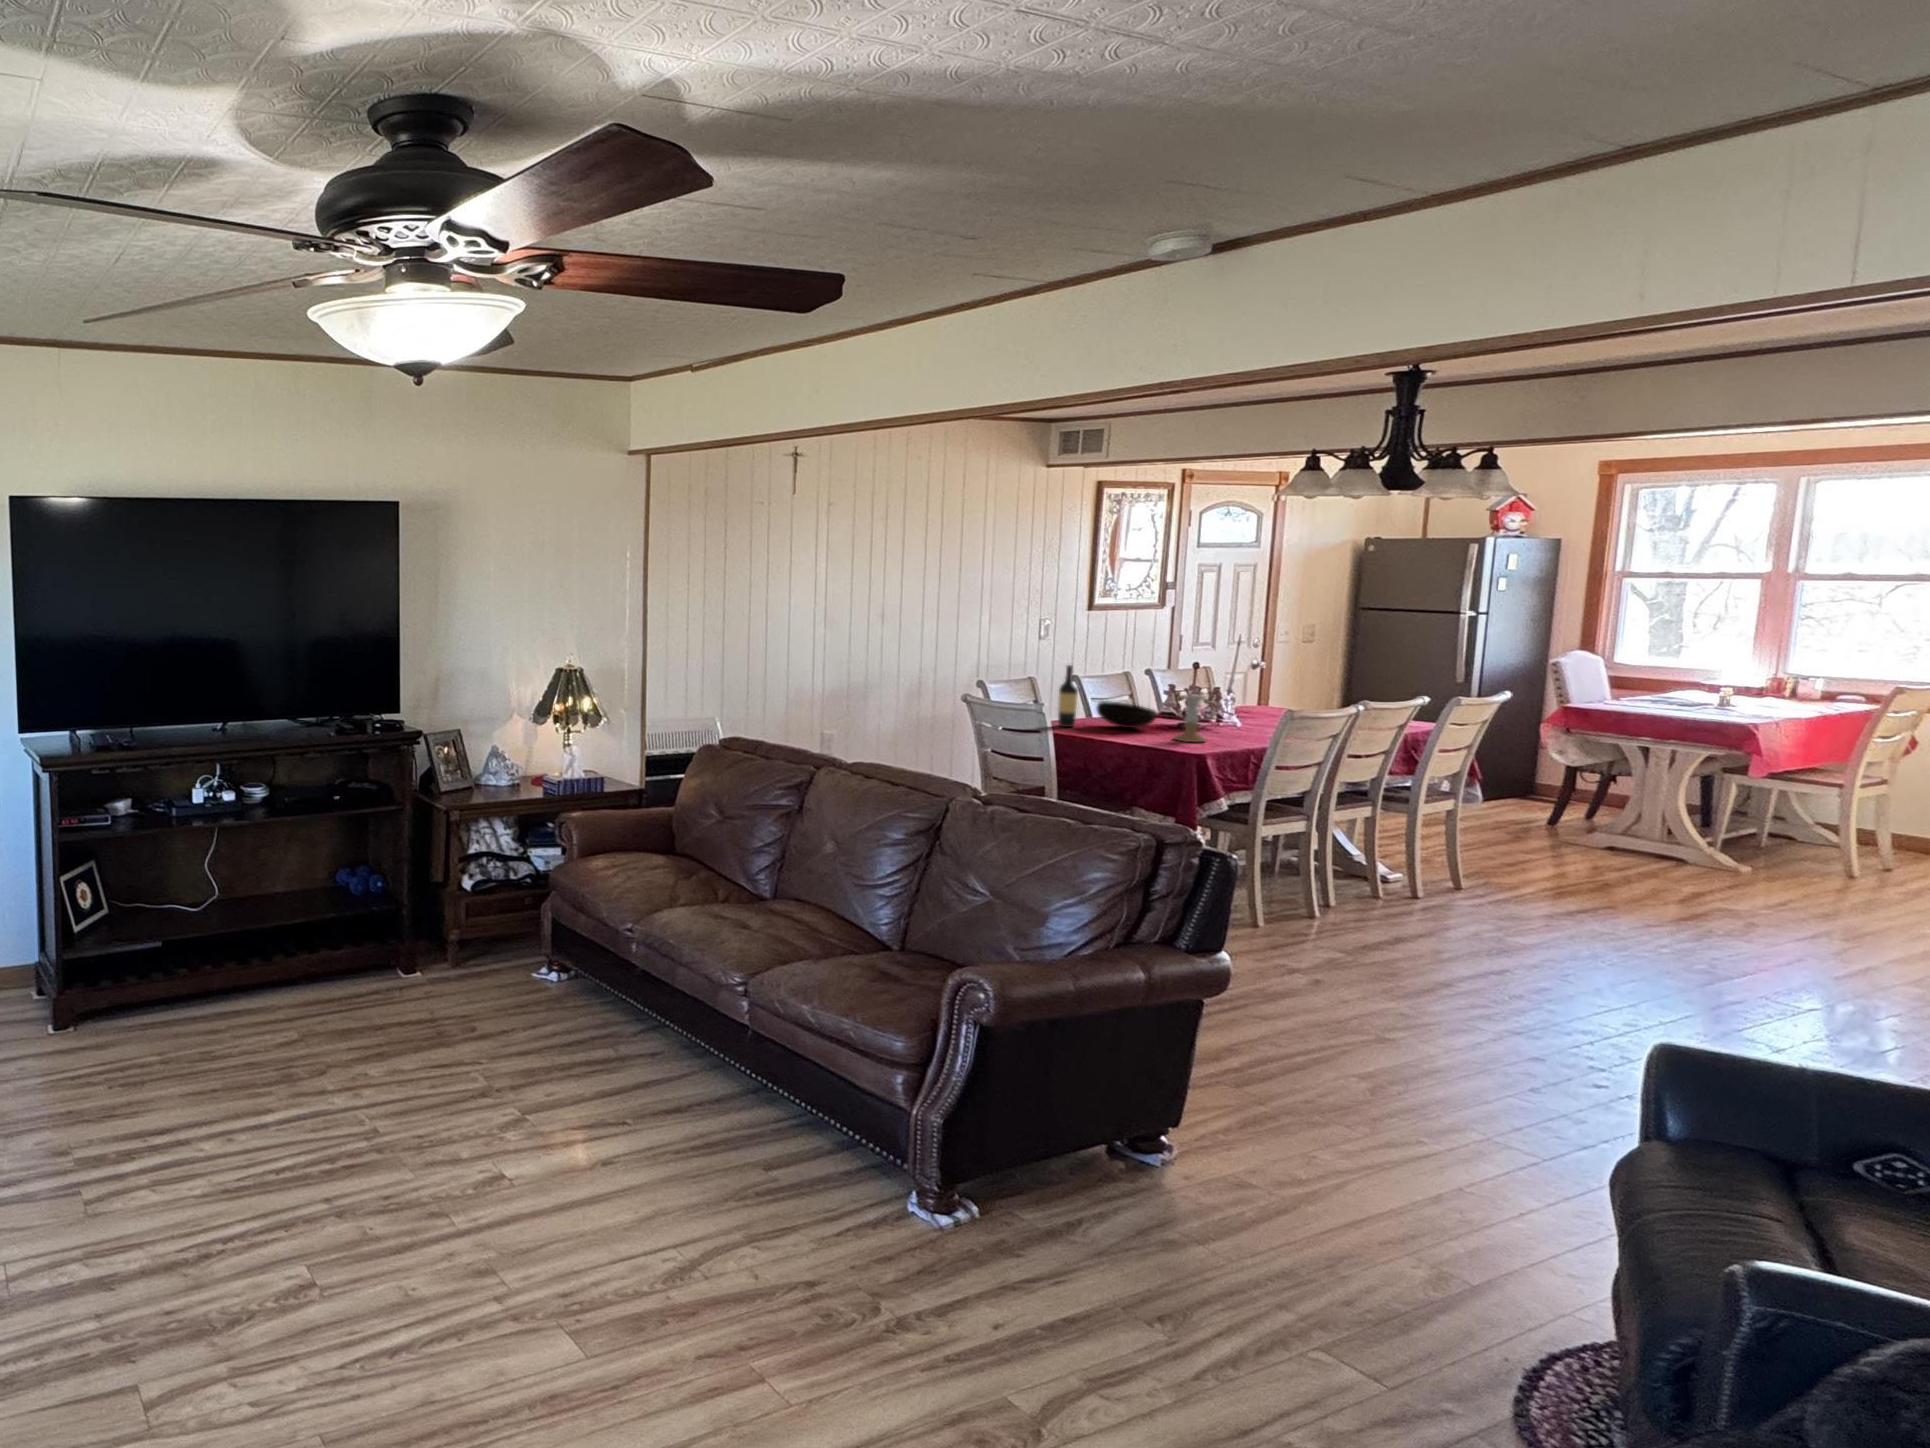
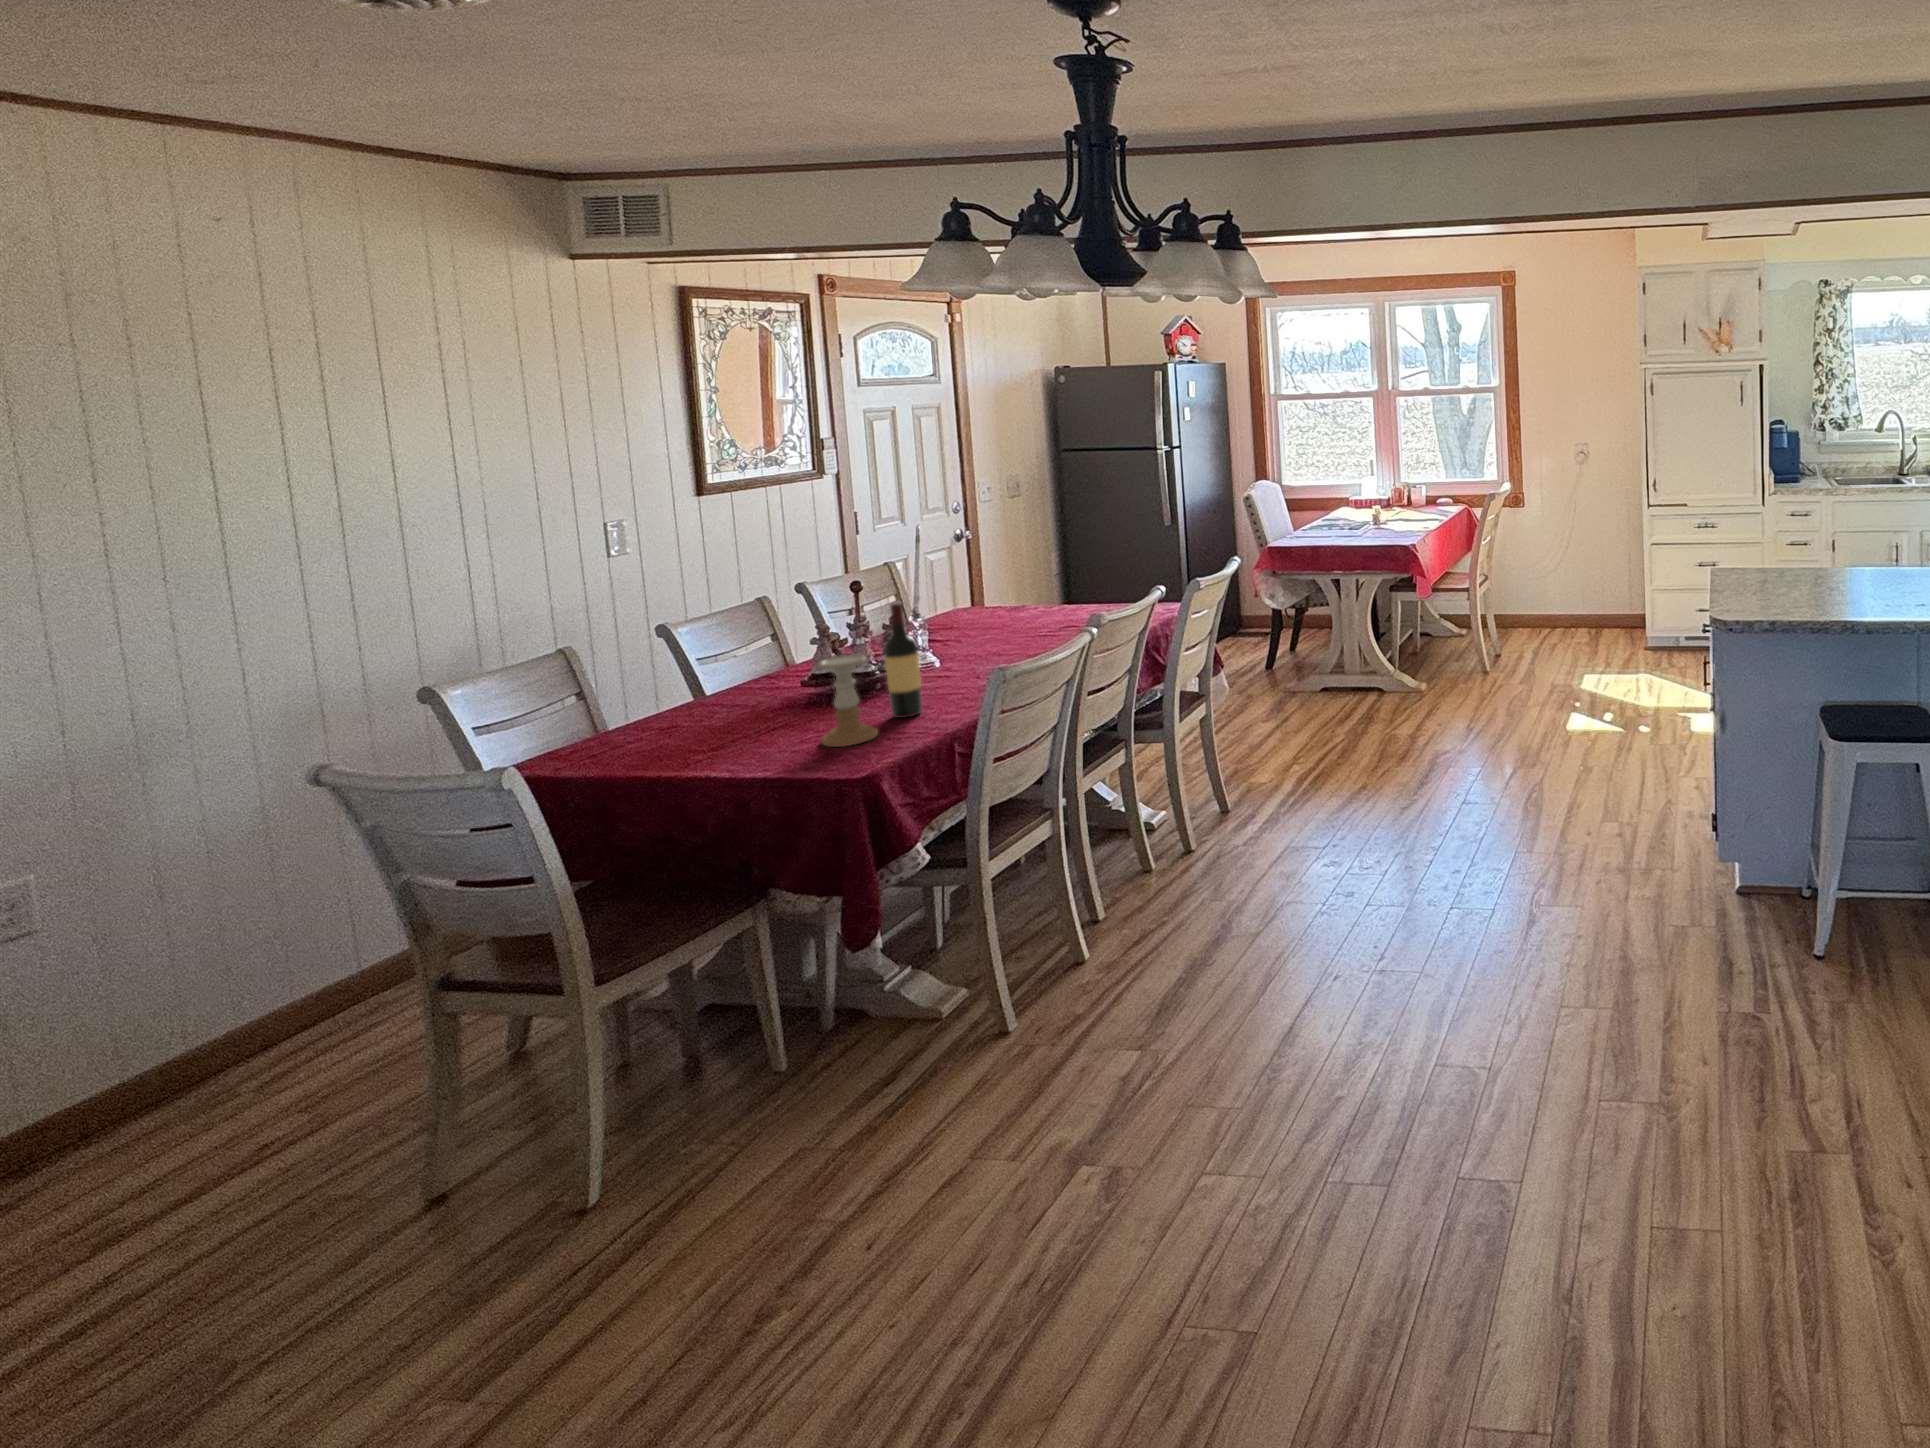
wine bottle: present [1058,665,1078,727] -> present [884,603,922,718]
bowl: present [1097,701,1157,728] -> none [675,680,793,733]

